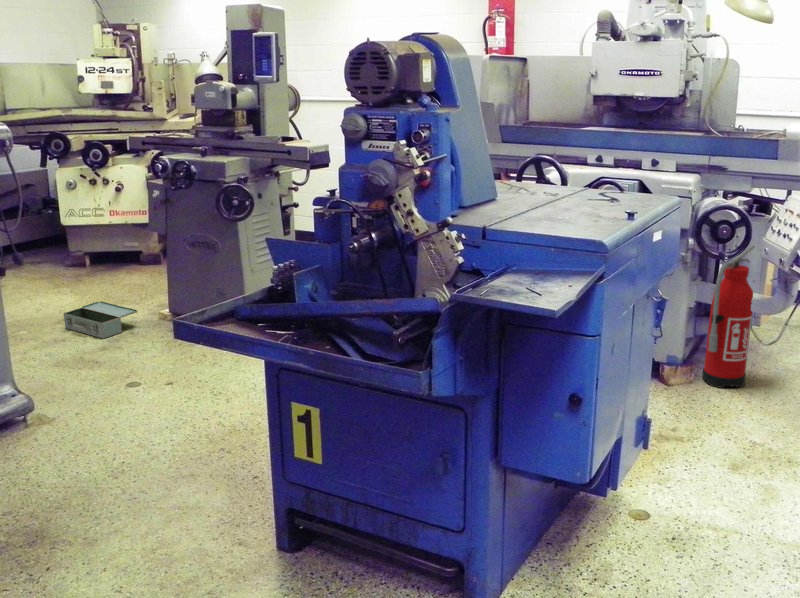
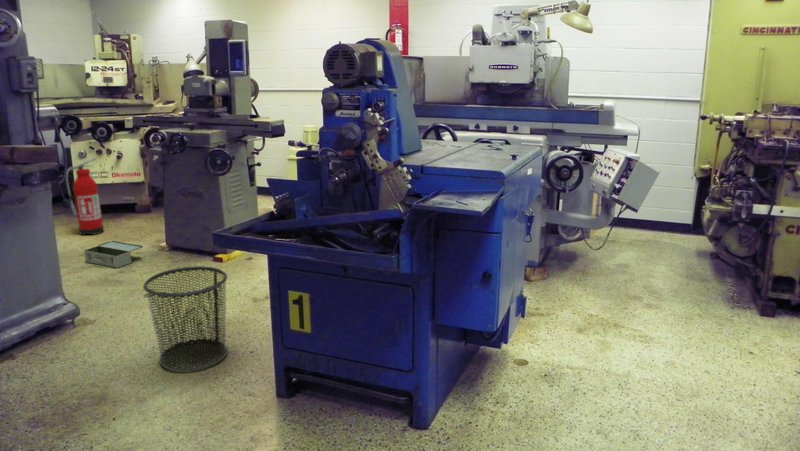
fire extinguisher: present [702,245,755,388] -> present [66,158,104,235]
waste bin: none [111,349,224,494] -> present [143,266,228,372]

